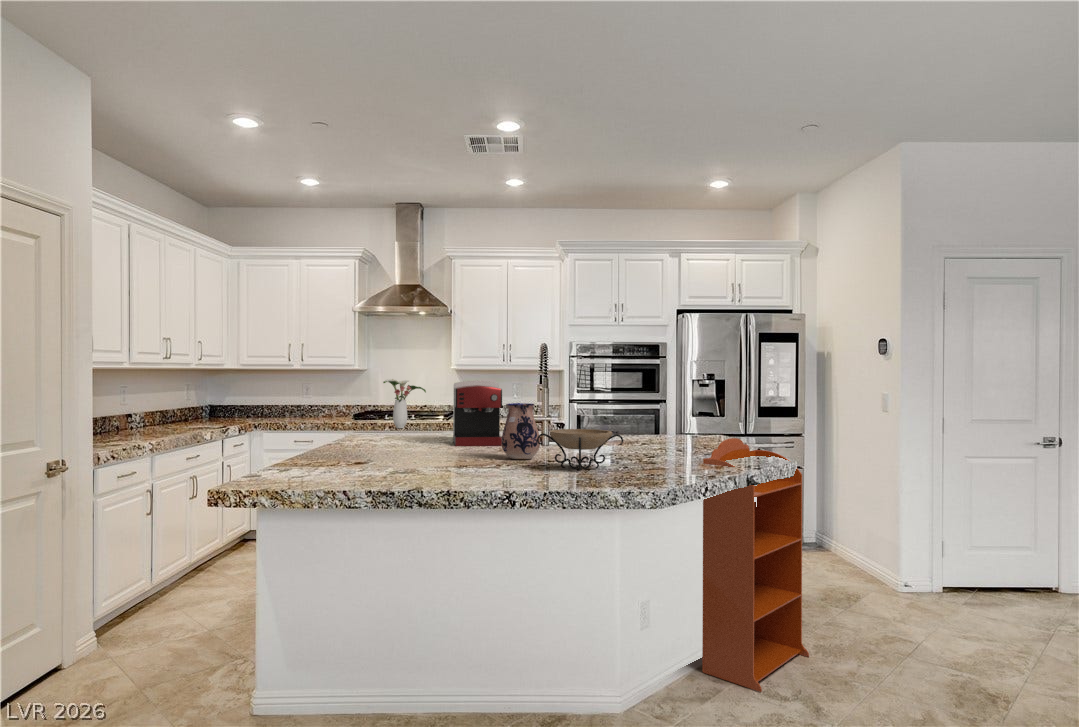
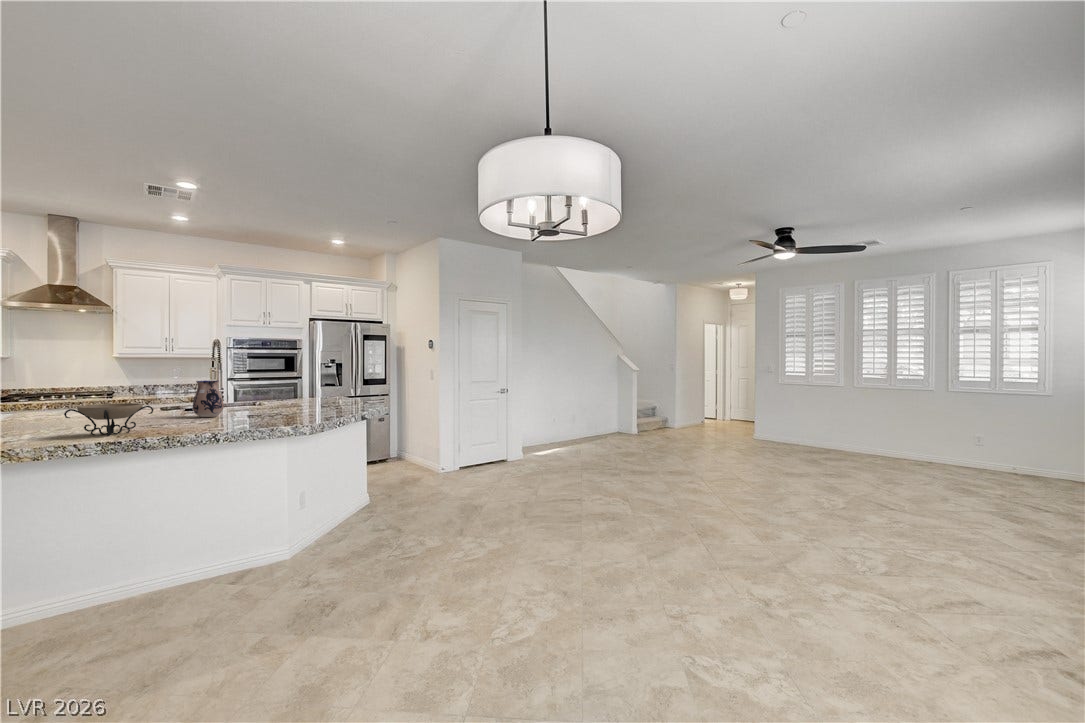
flower arrangement: present [383,379,426,428] -> none [45,366,93,407]
coffee maker: present [453,380,502,446] -> none [135,366,183,414]
decorative bowl: present [537,429,623,471] -> present [64,403,153,436]
bookcase: present [702,438,809,692] -> none [335,396,394,529]

